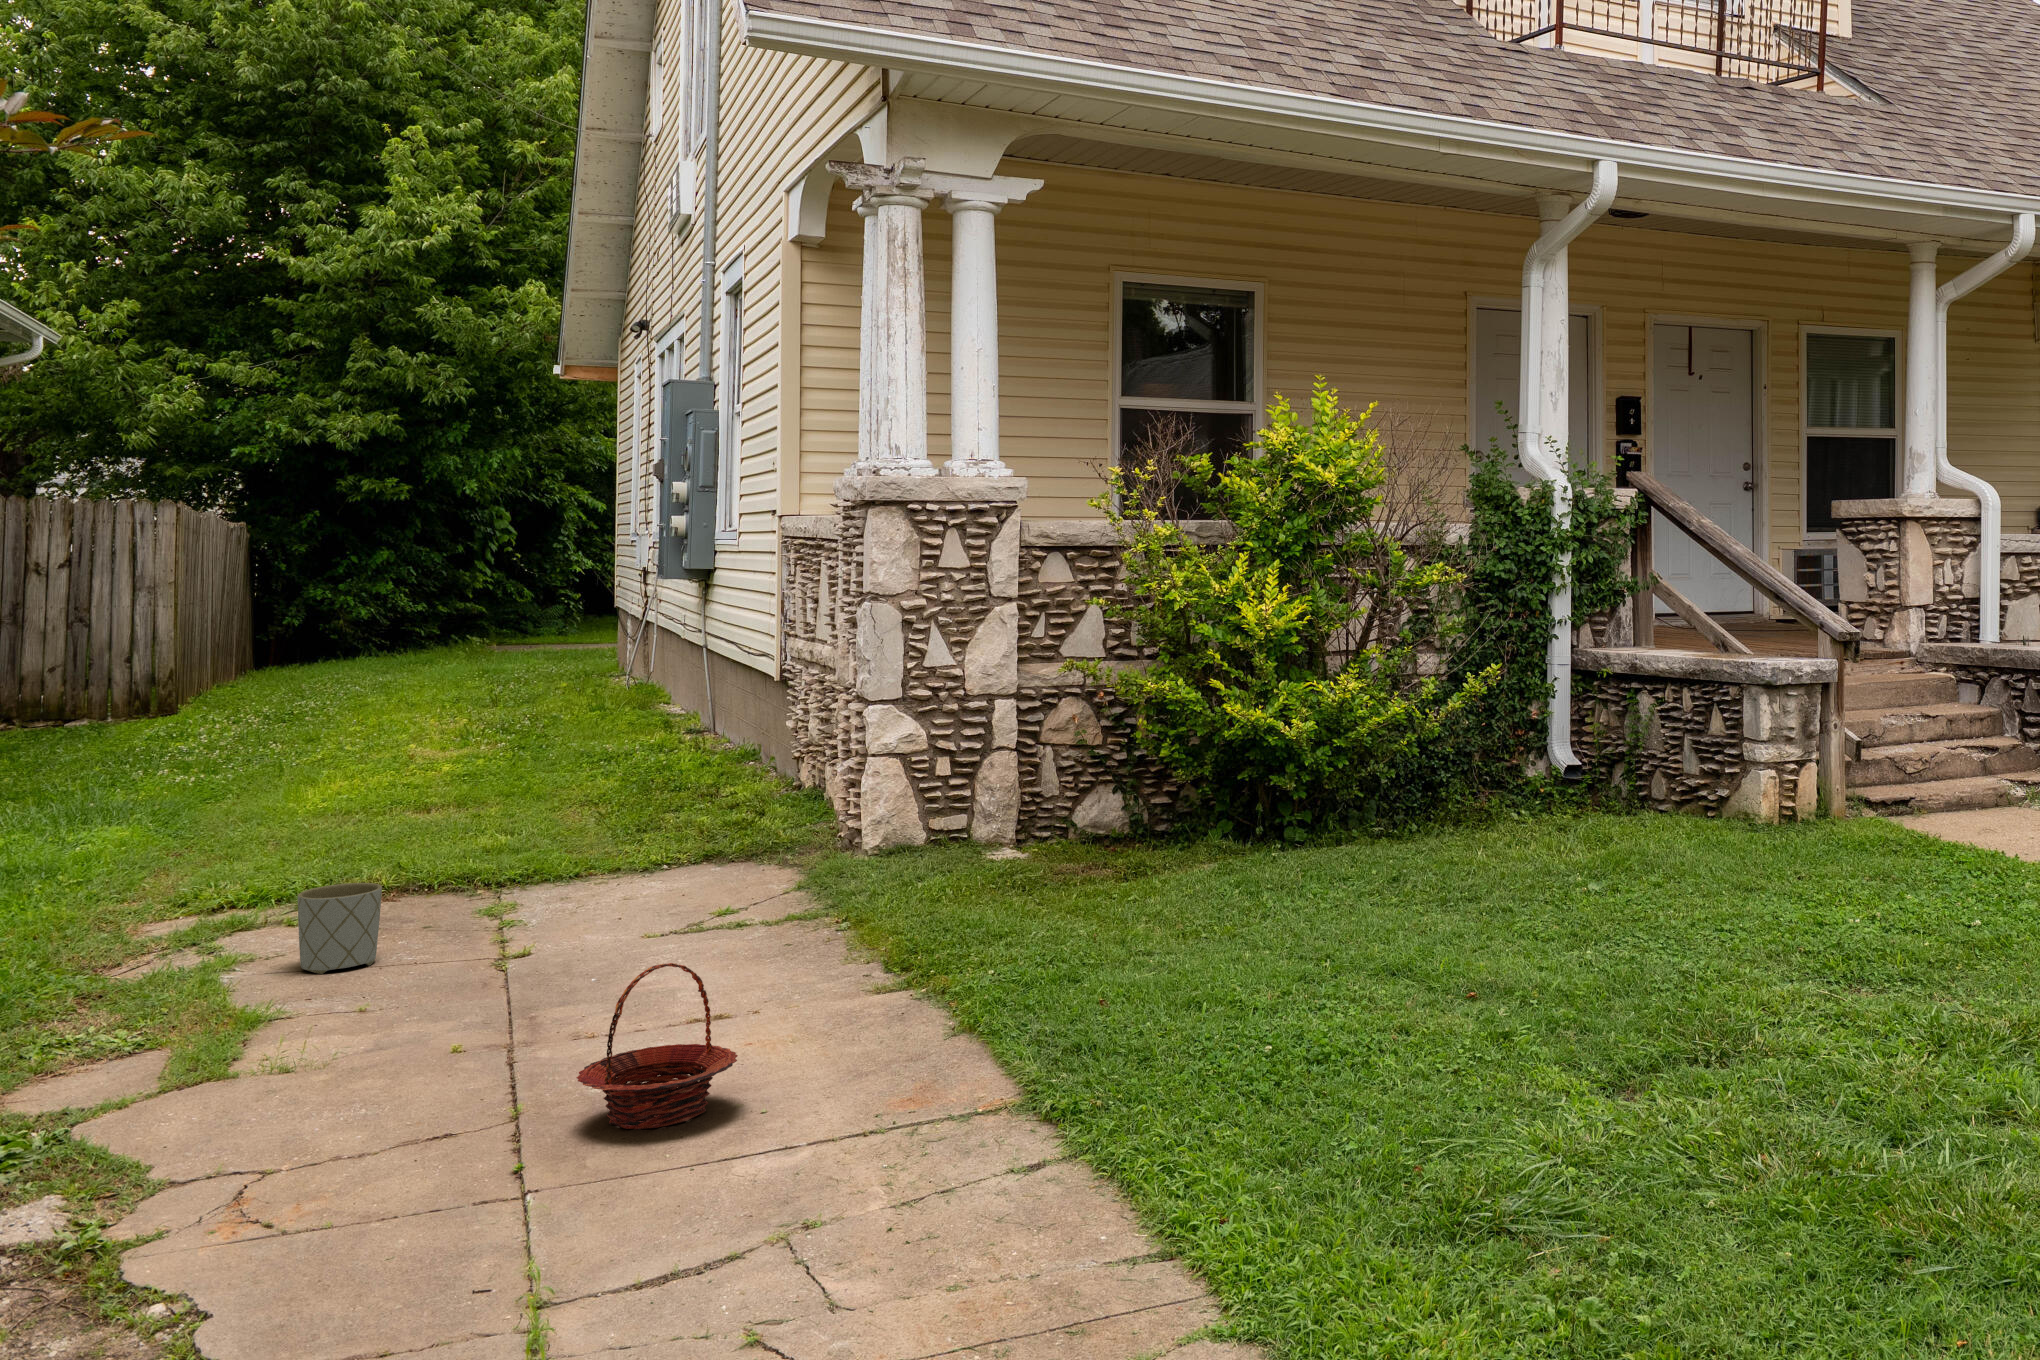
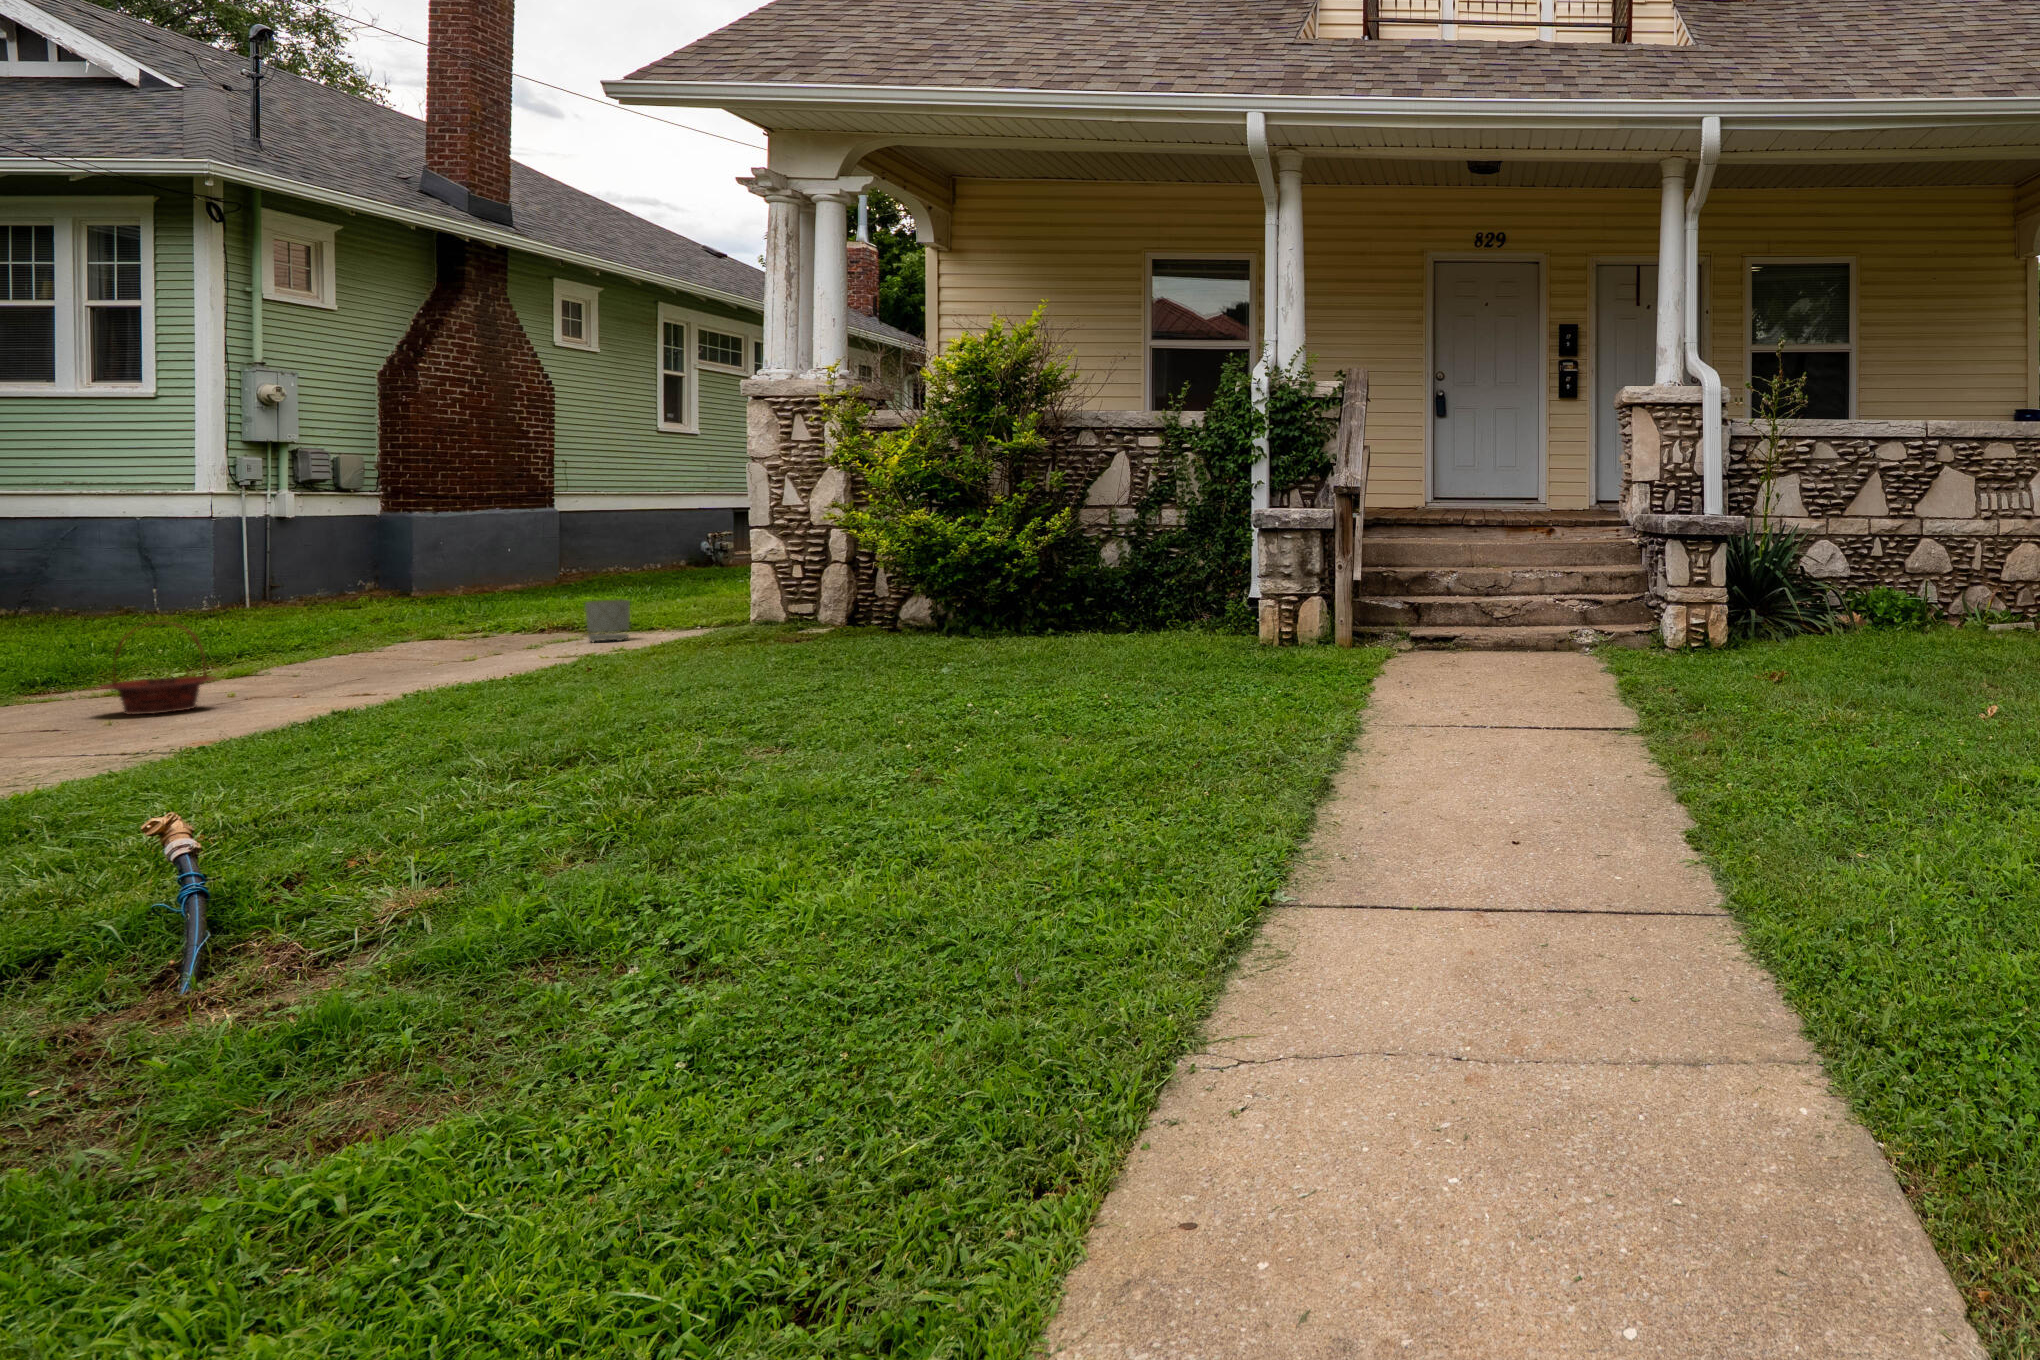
planter: present [298,883,382,974] -> present [585,600,630,642]

